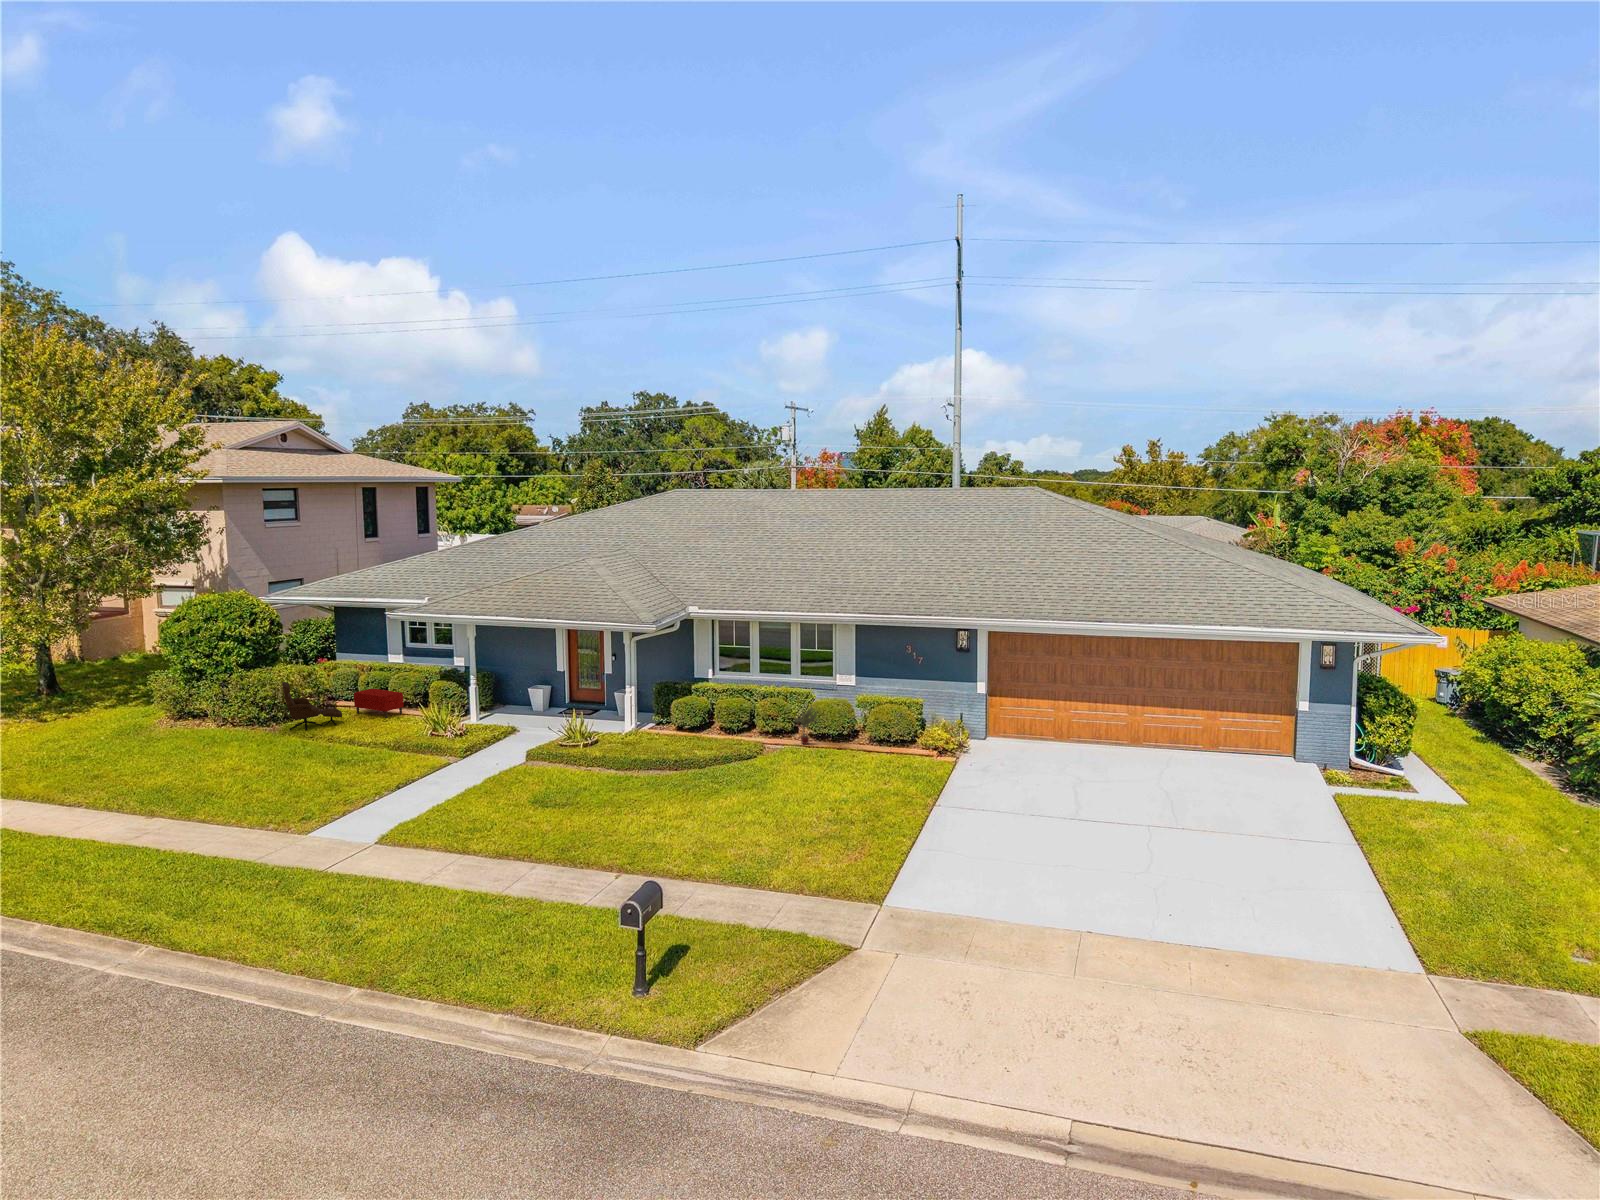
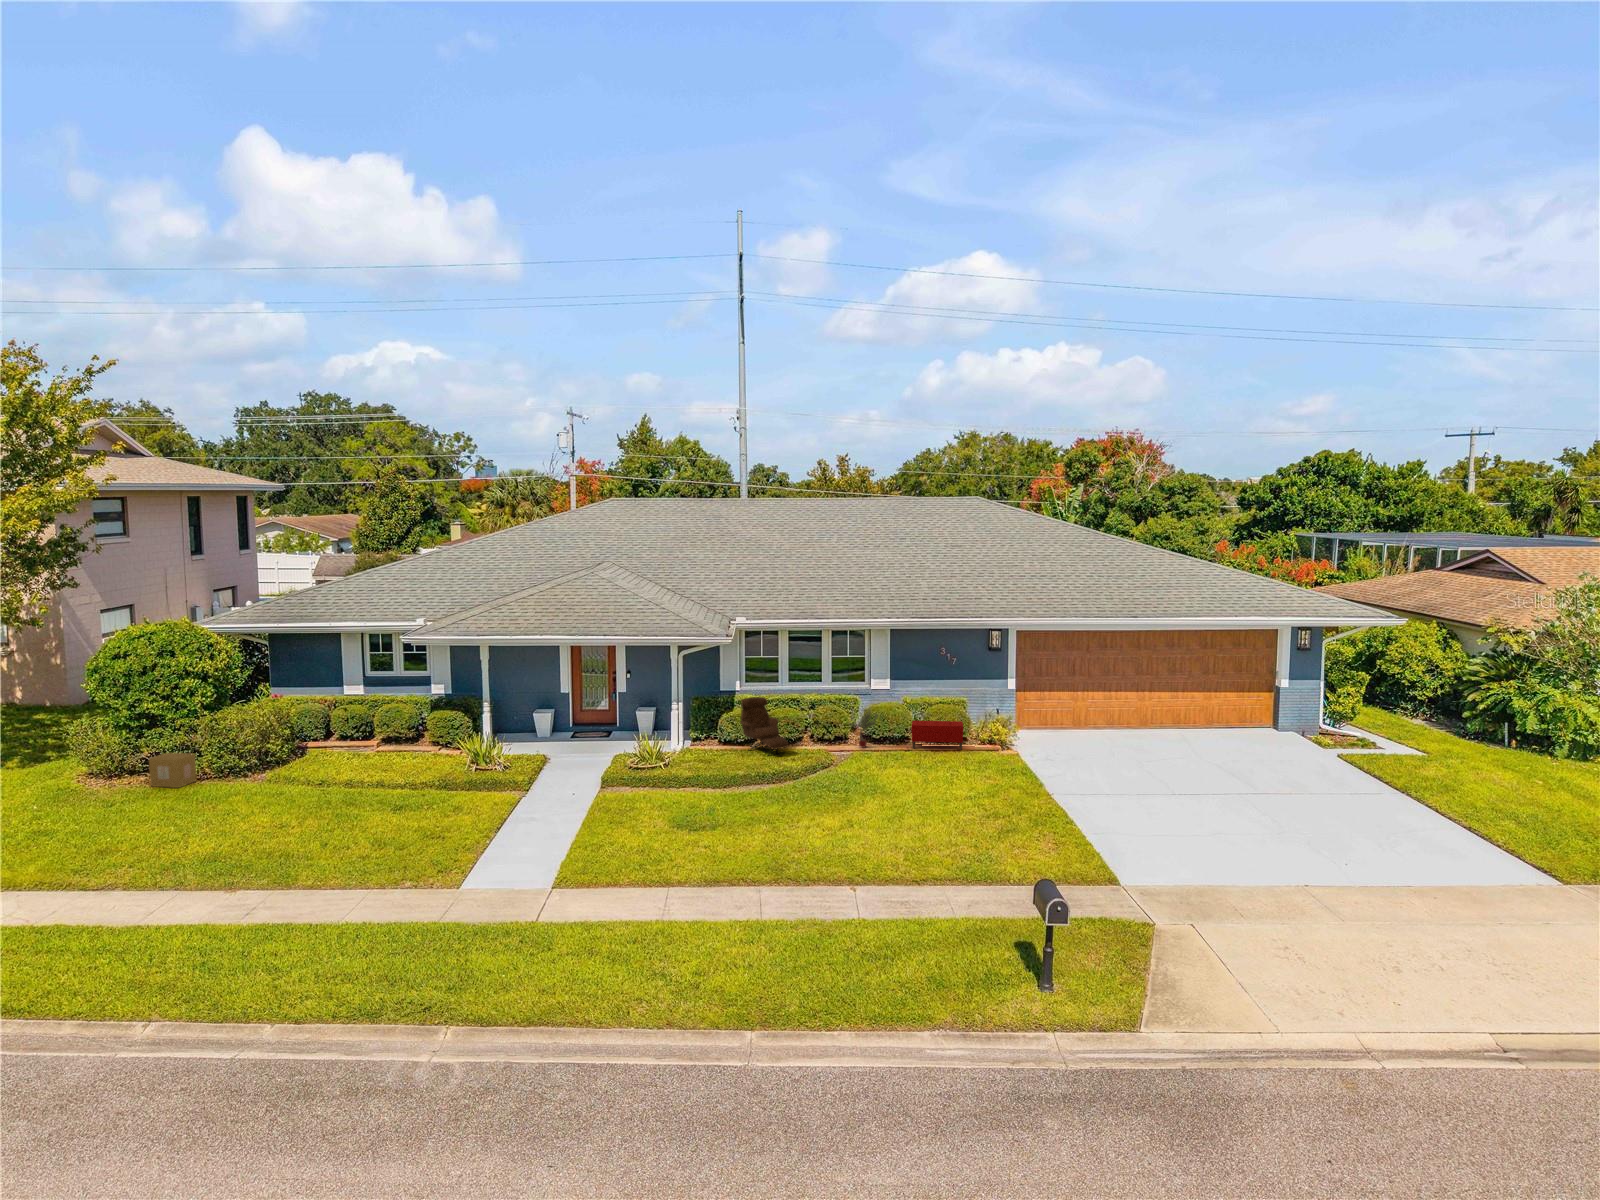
lounge chair: present [282,682,342,730] -> present [740,697,789,752]
bench: present [354,688,404,718] -> present [911,721,963,750]
cardboard box: none [176,703,216,735] -> present [149,753,197,788]

